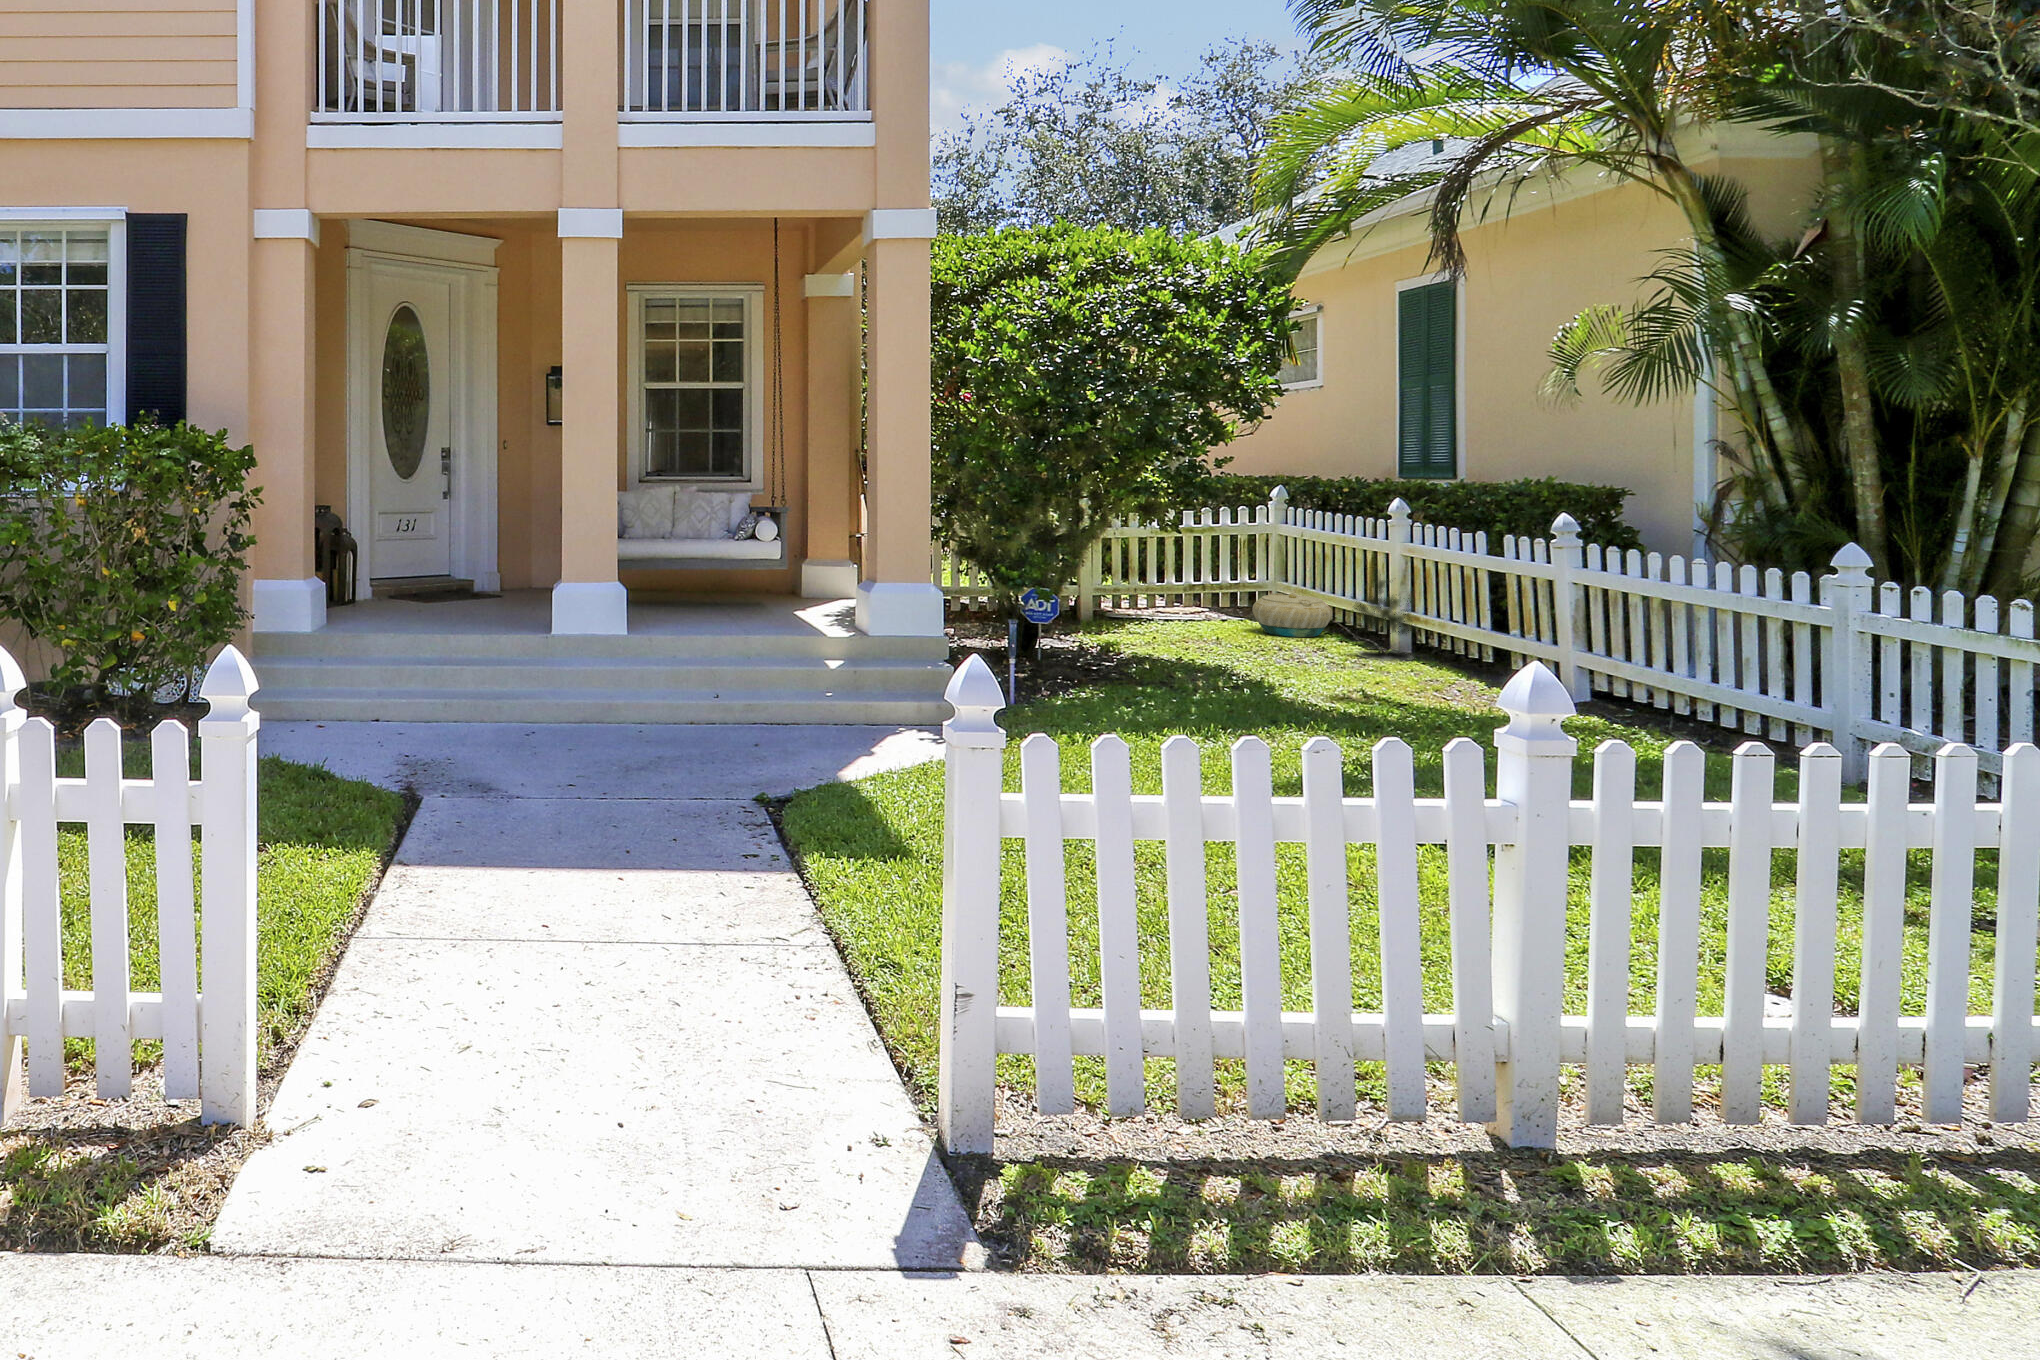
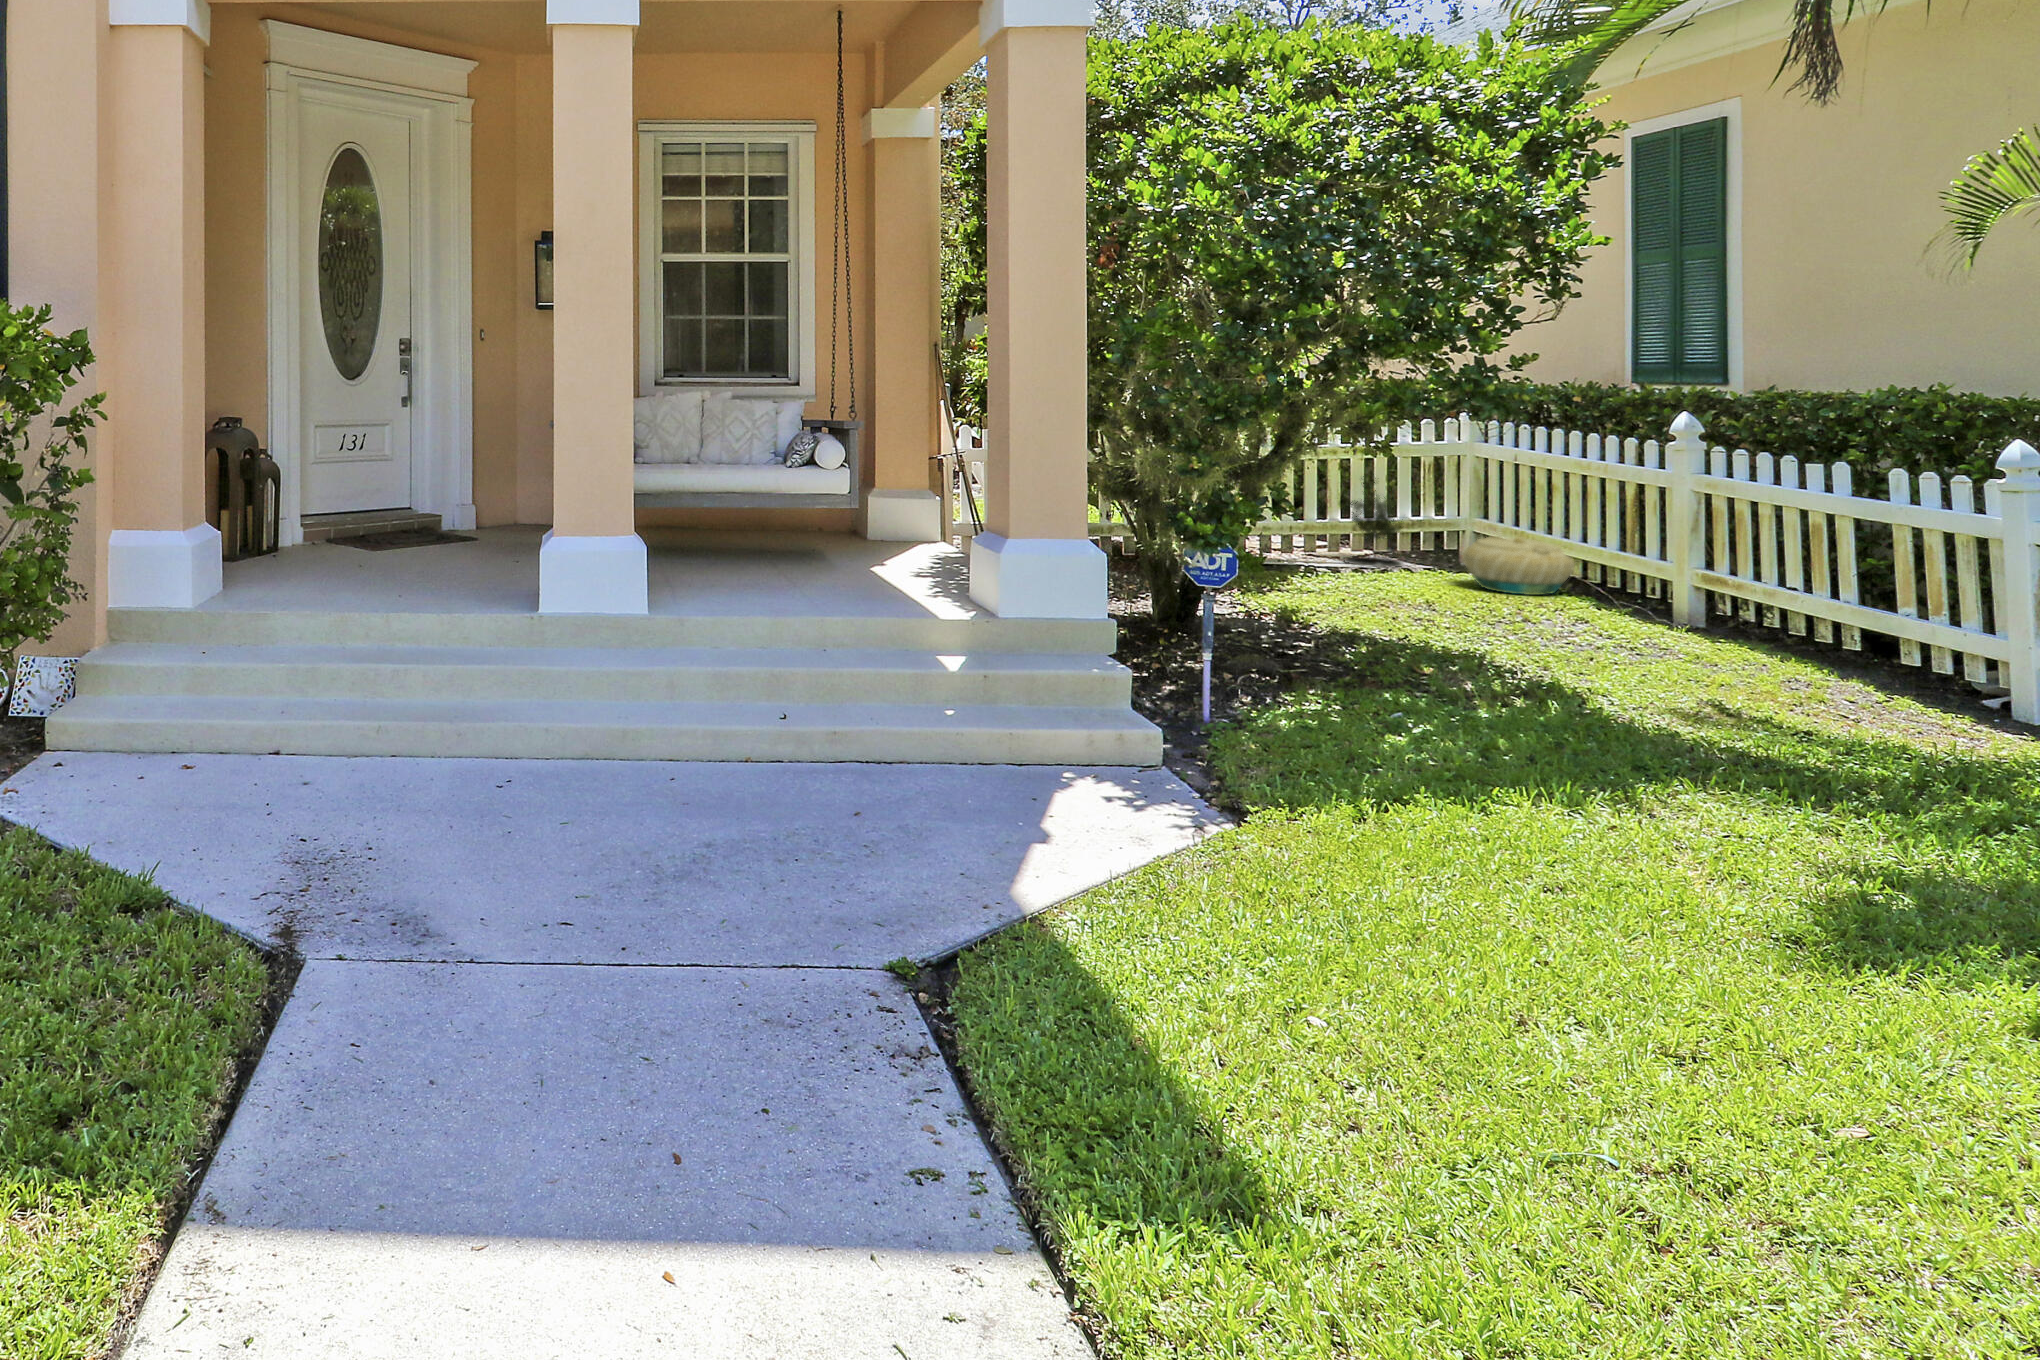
potted tree: present [1352,570,1414,661] -> present [1344,474,1403,568]

